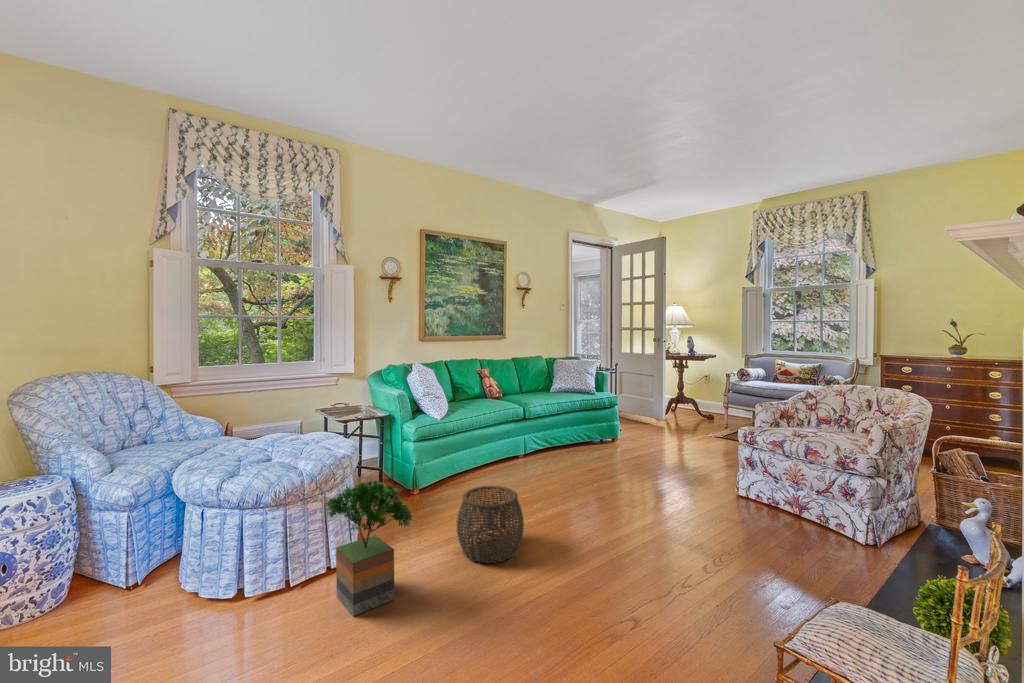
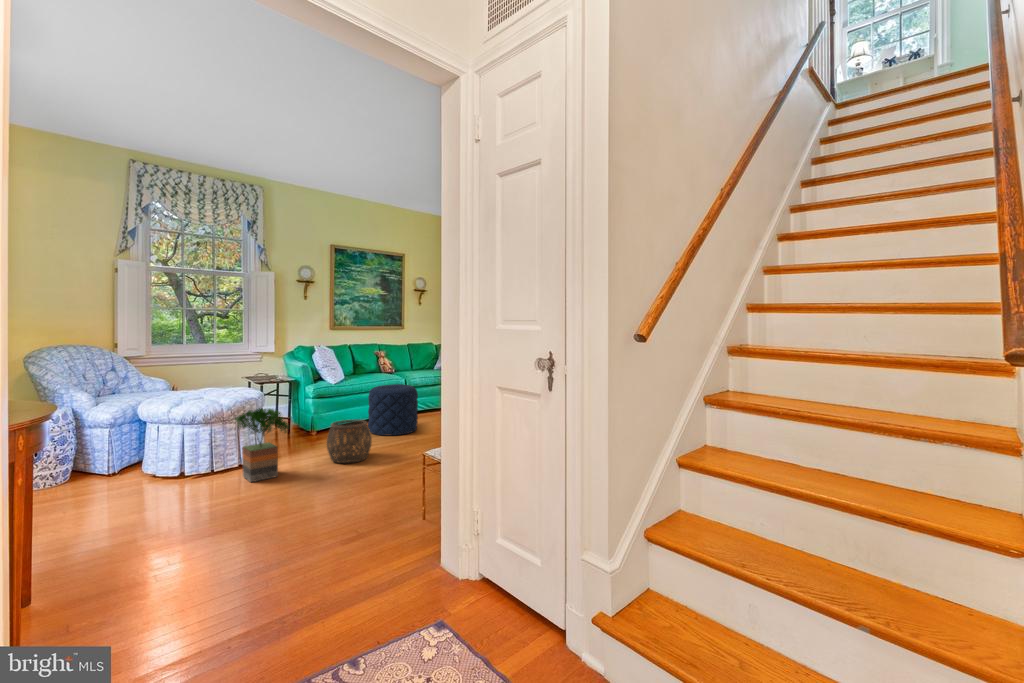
pouf: none [486,417,554,494] -> present [368,384,418,435]

